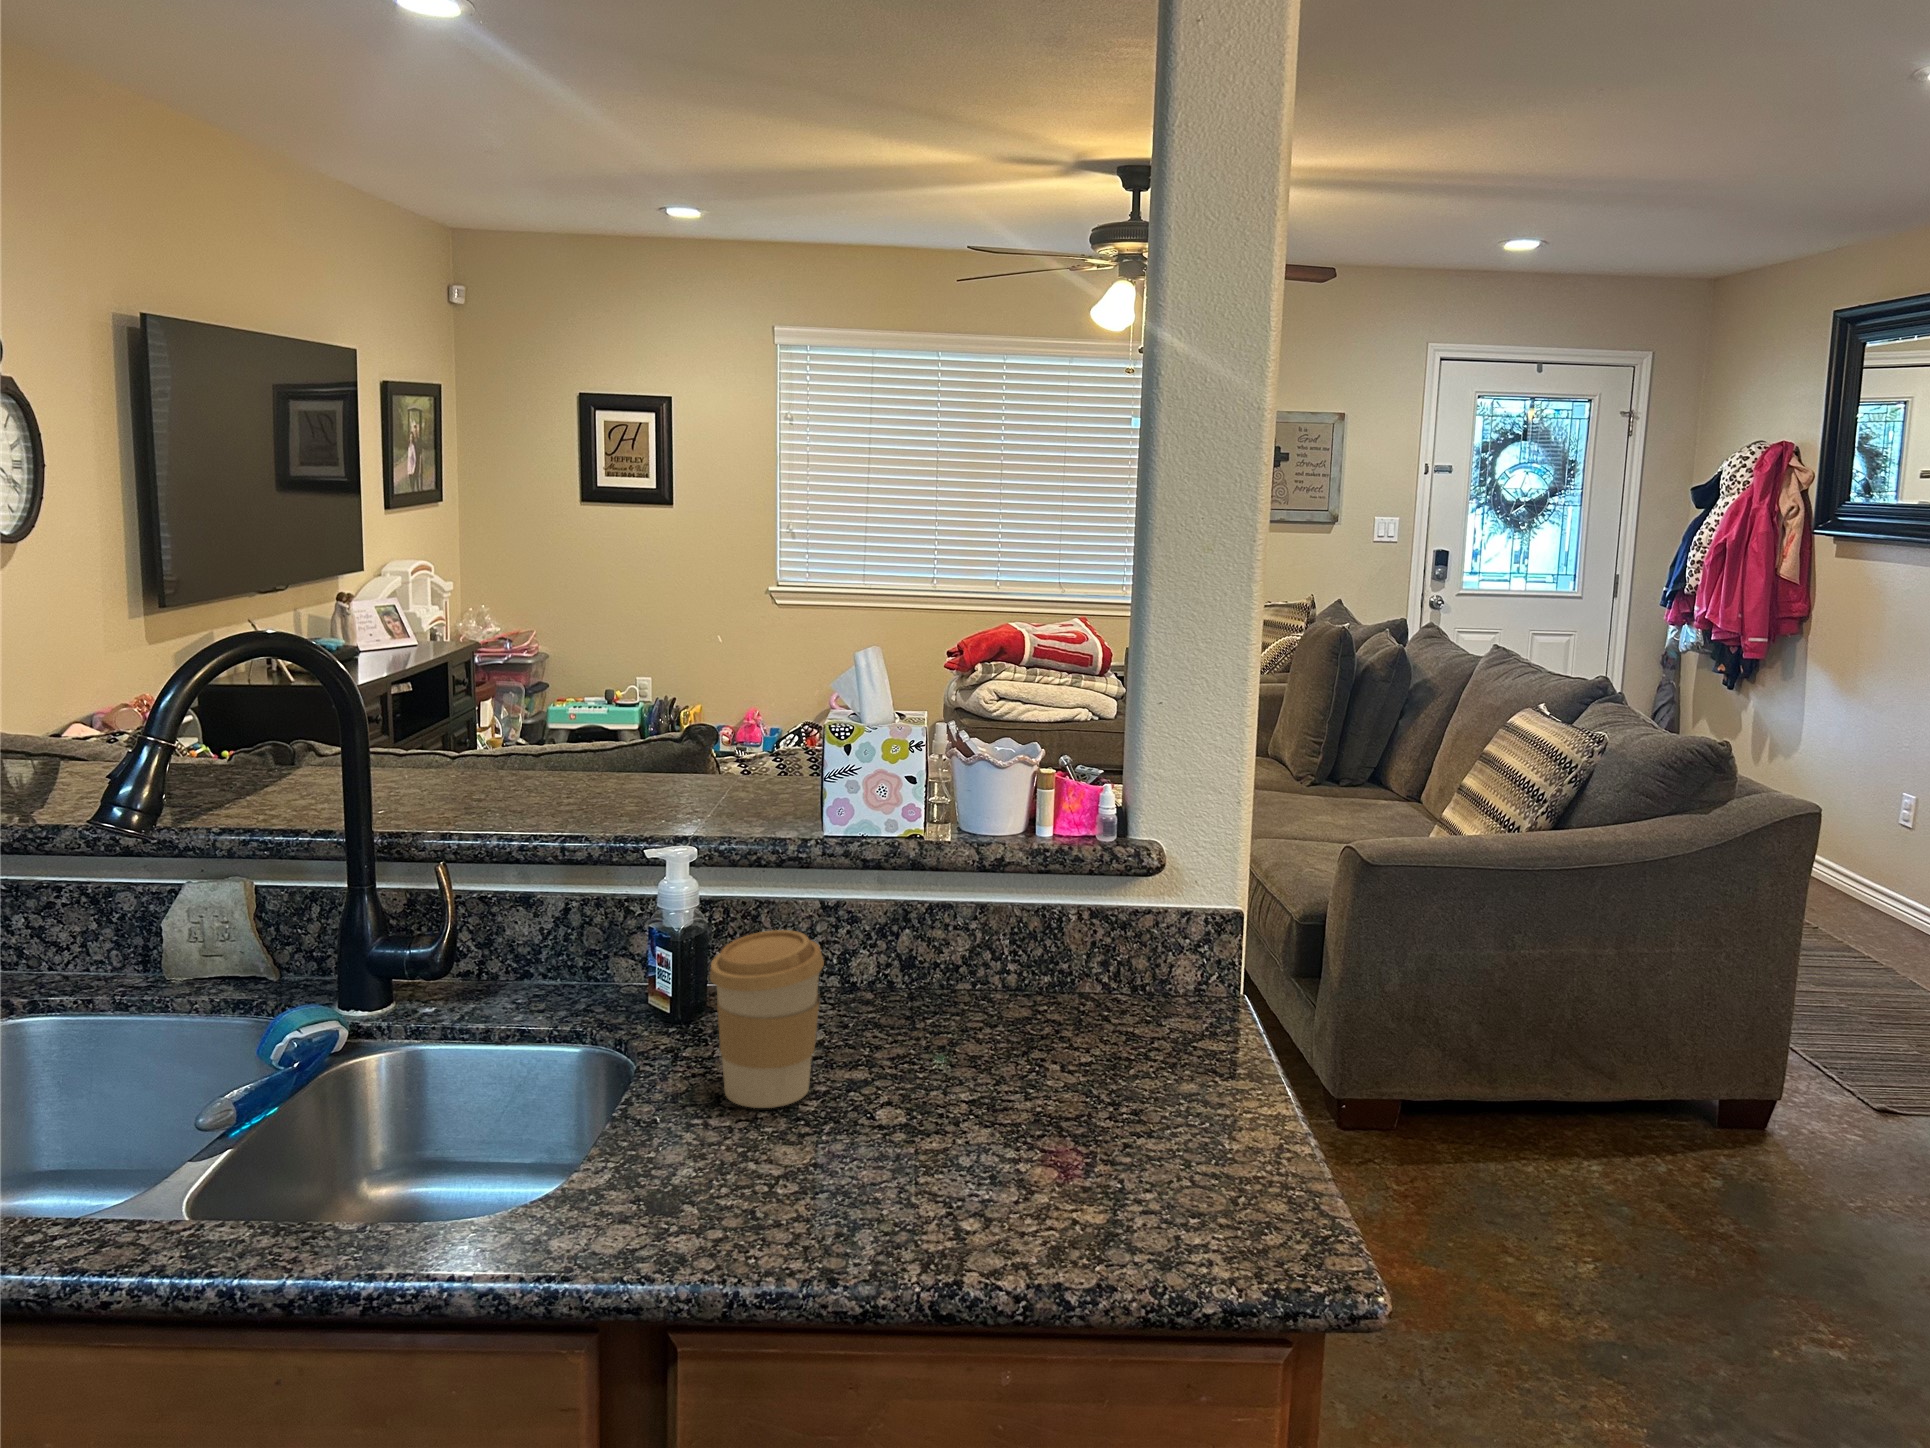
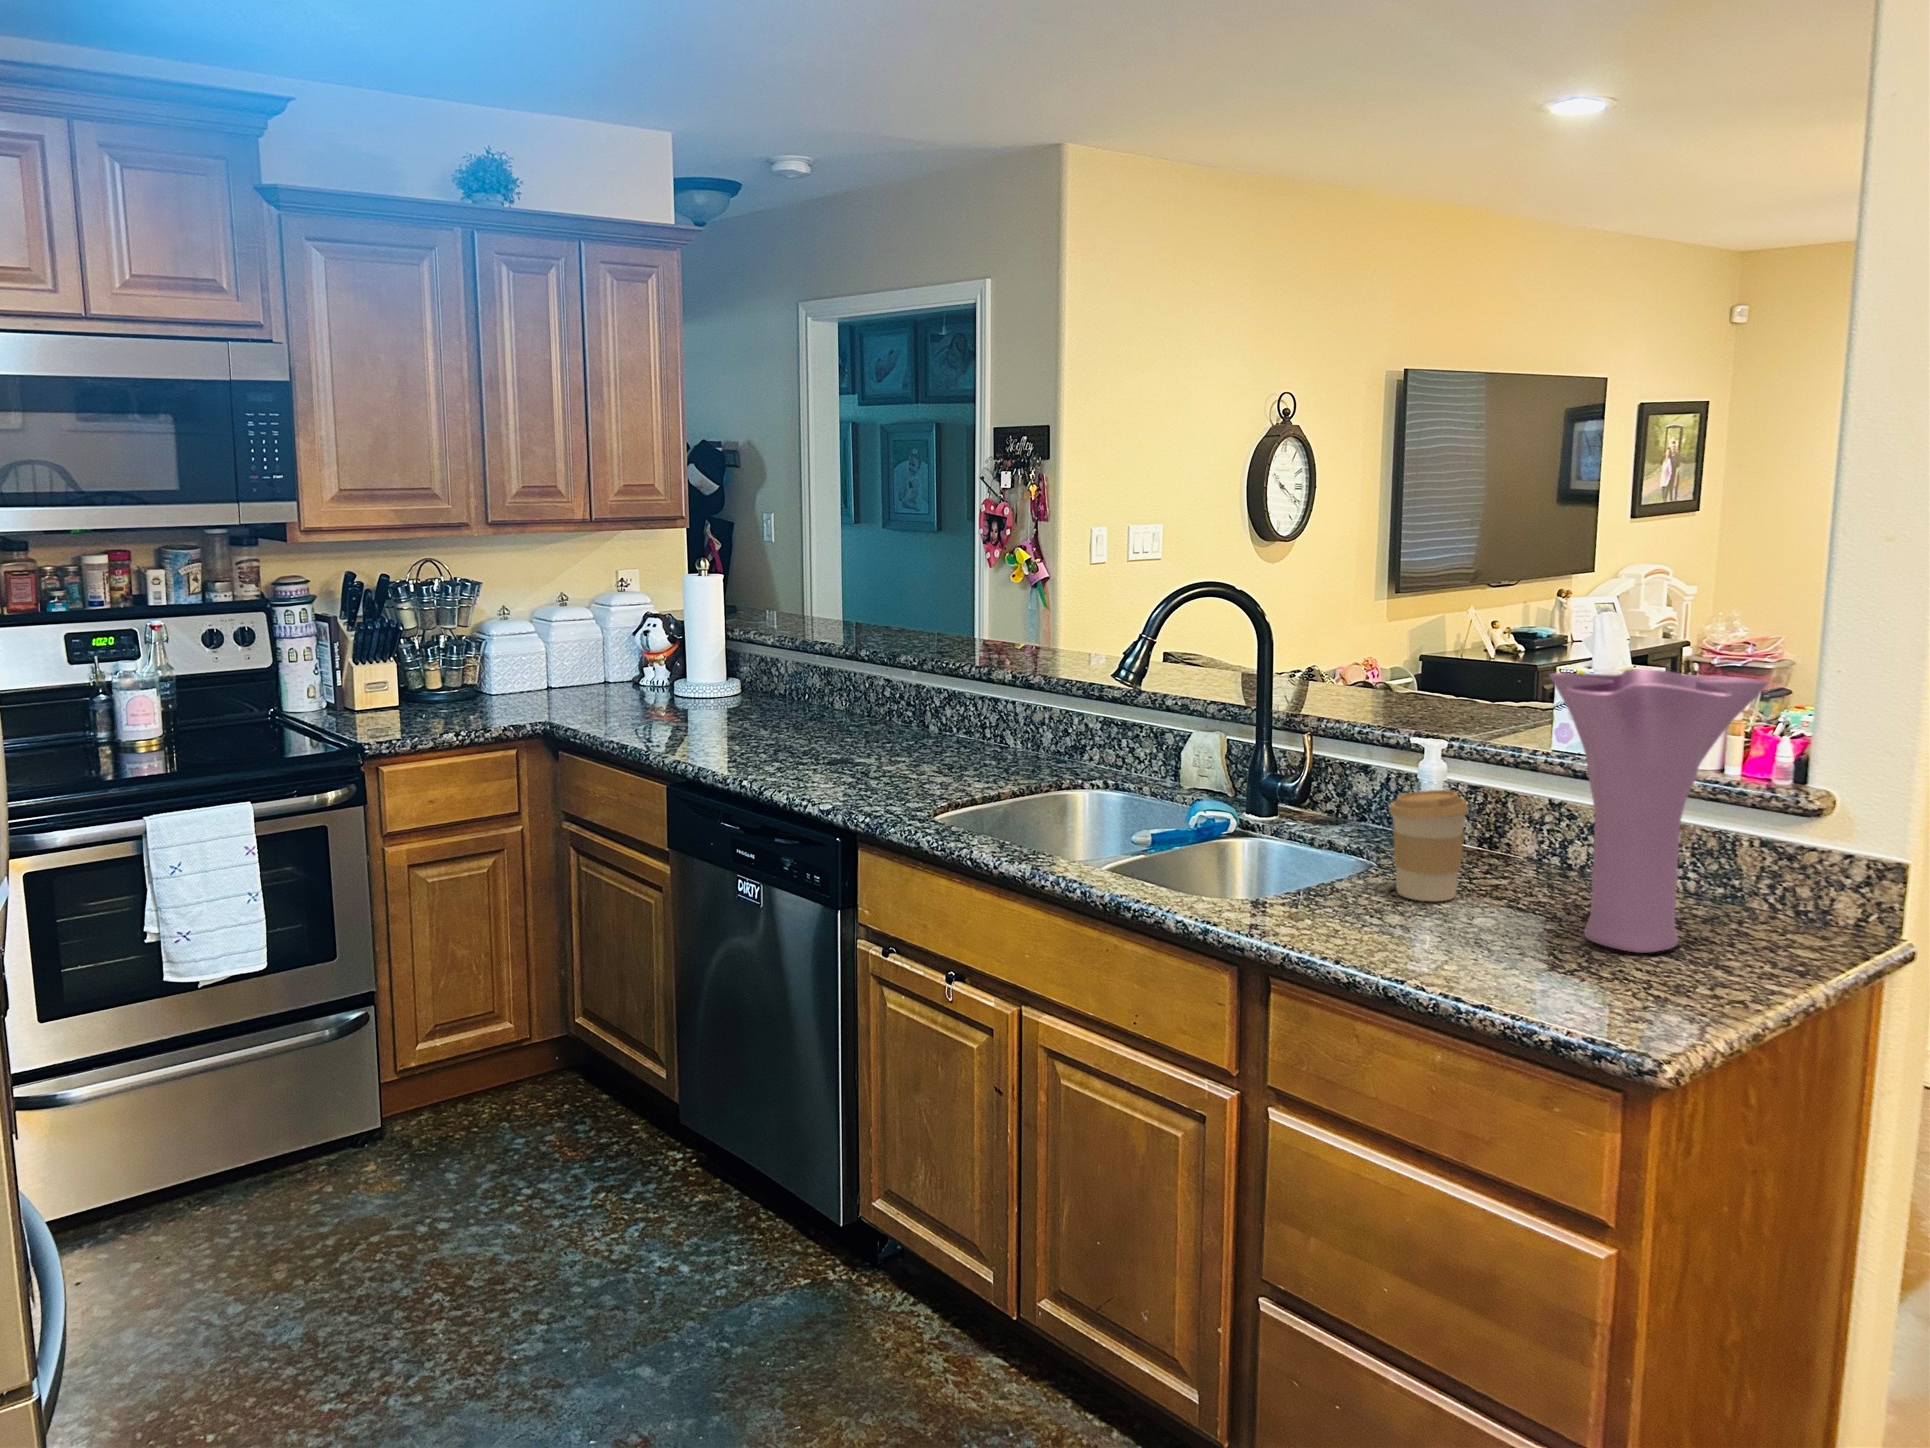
vase: none [956,728,1216,1111] -> present [1550,669,1770,953]

